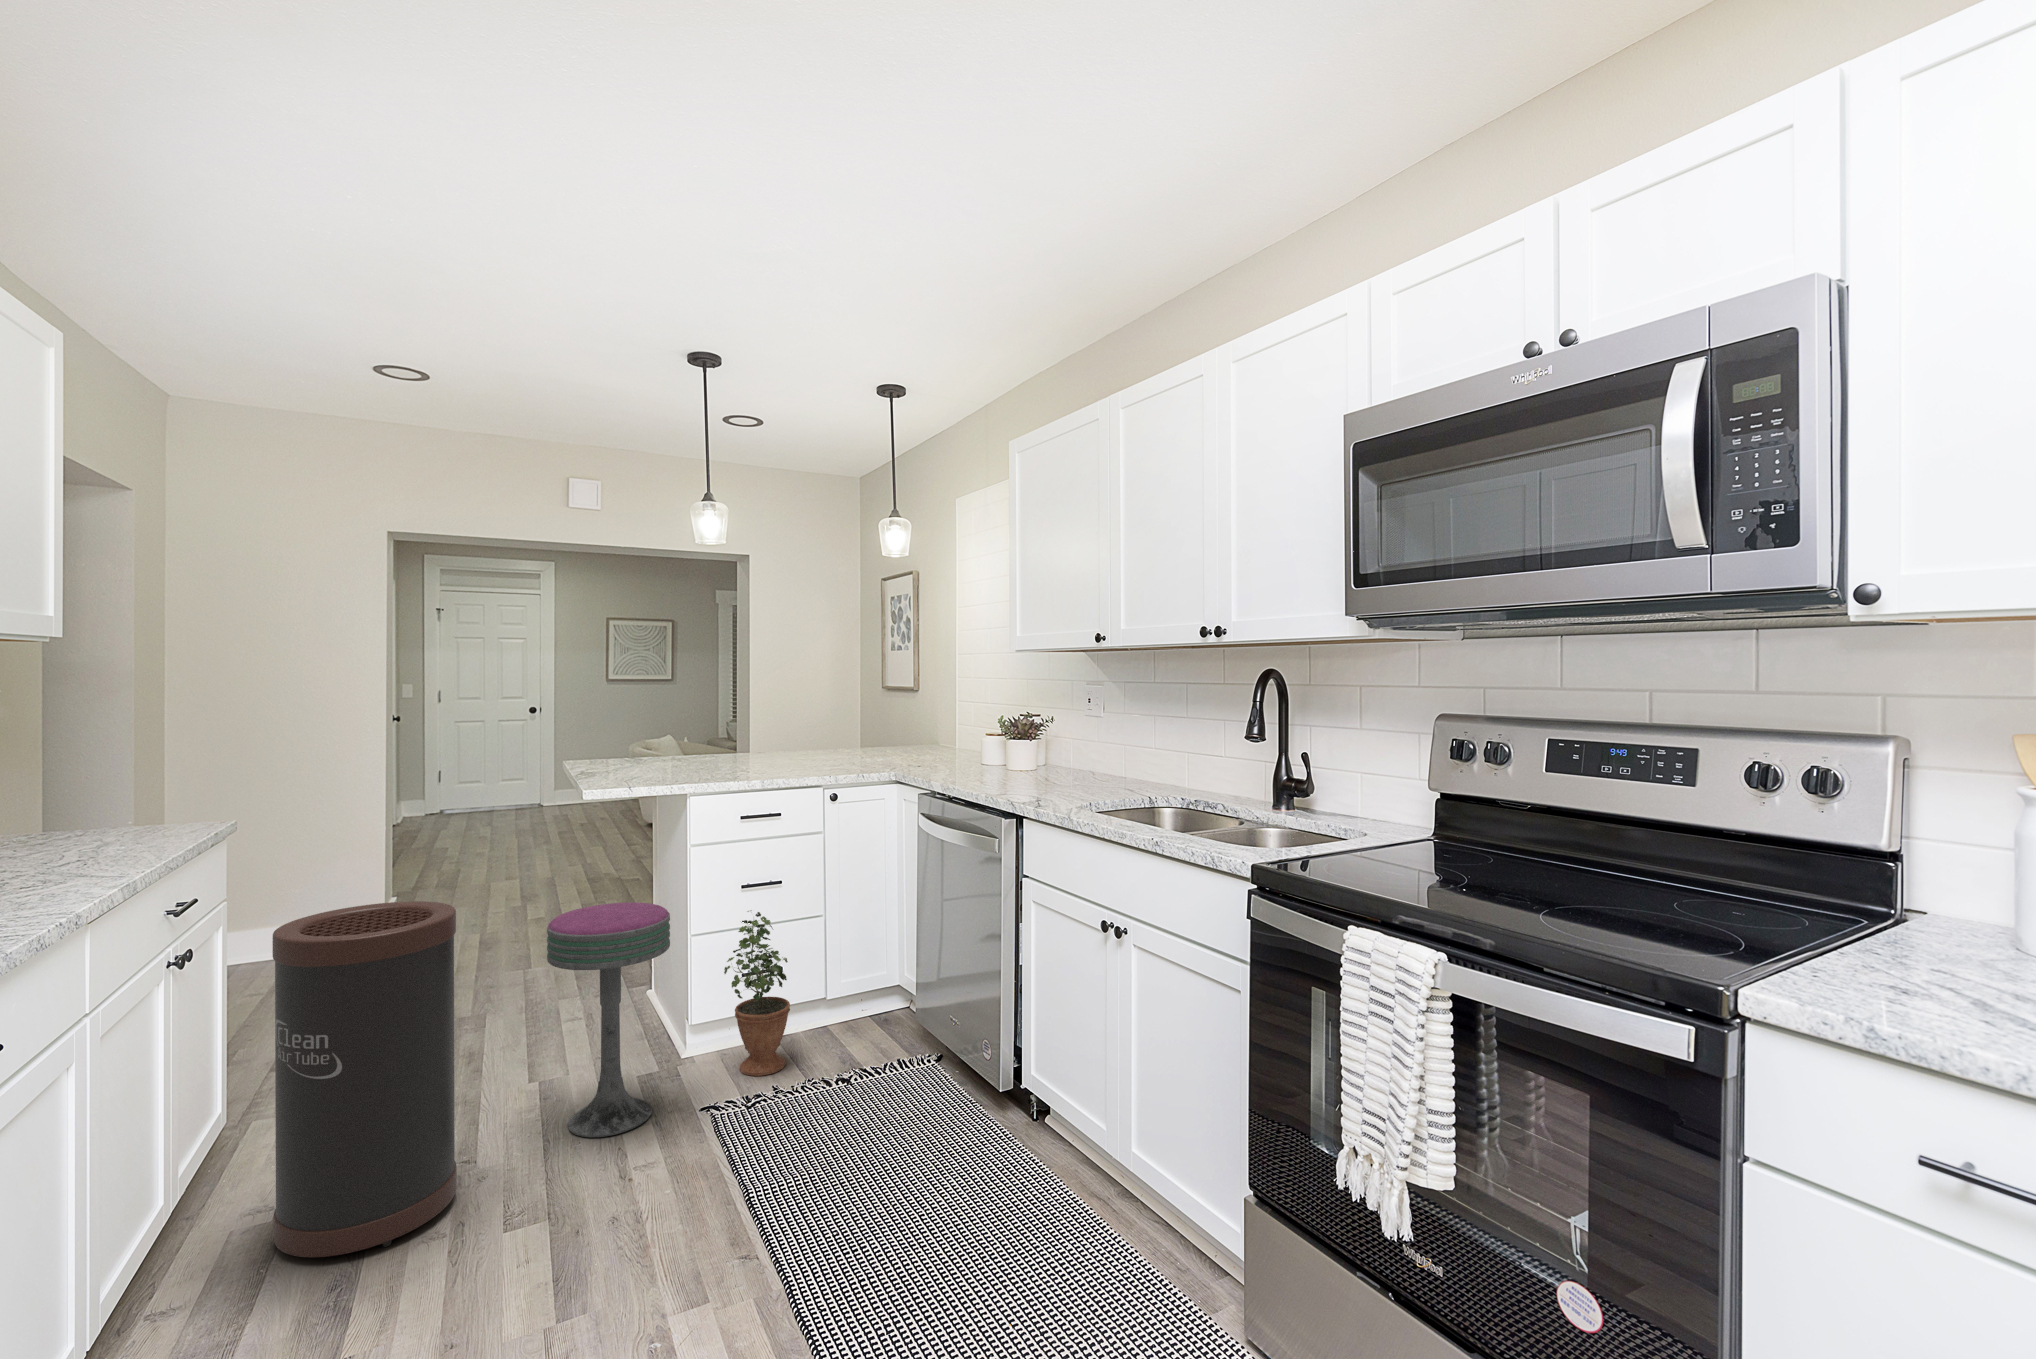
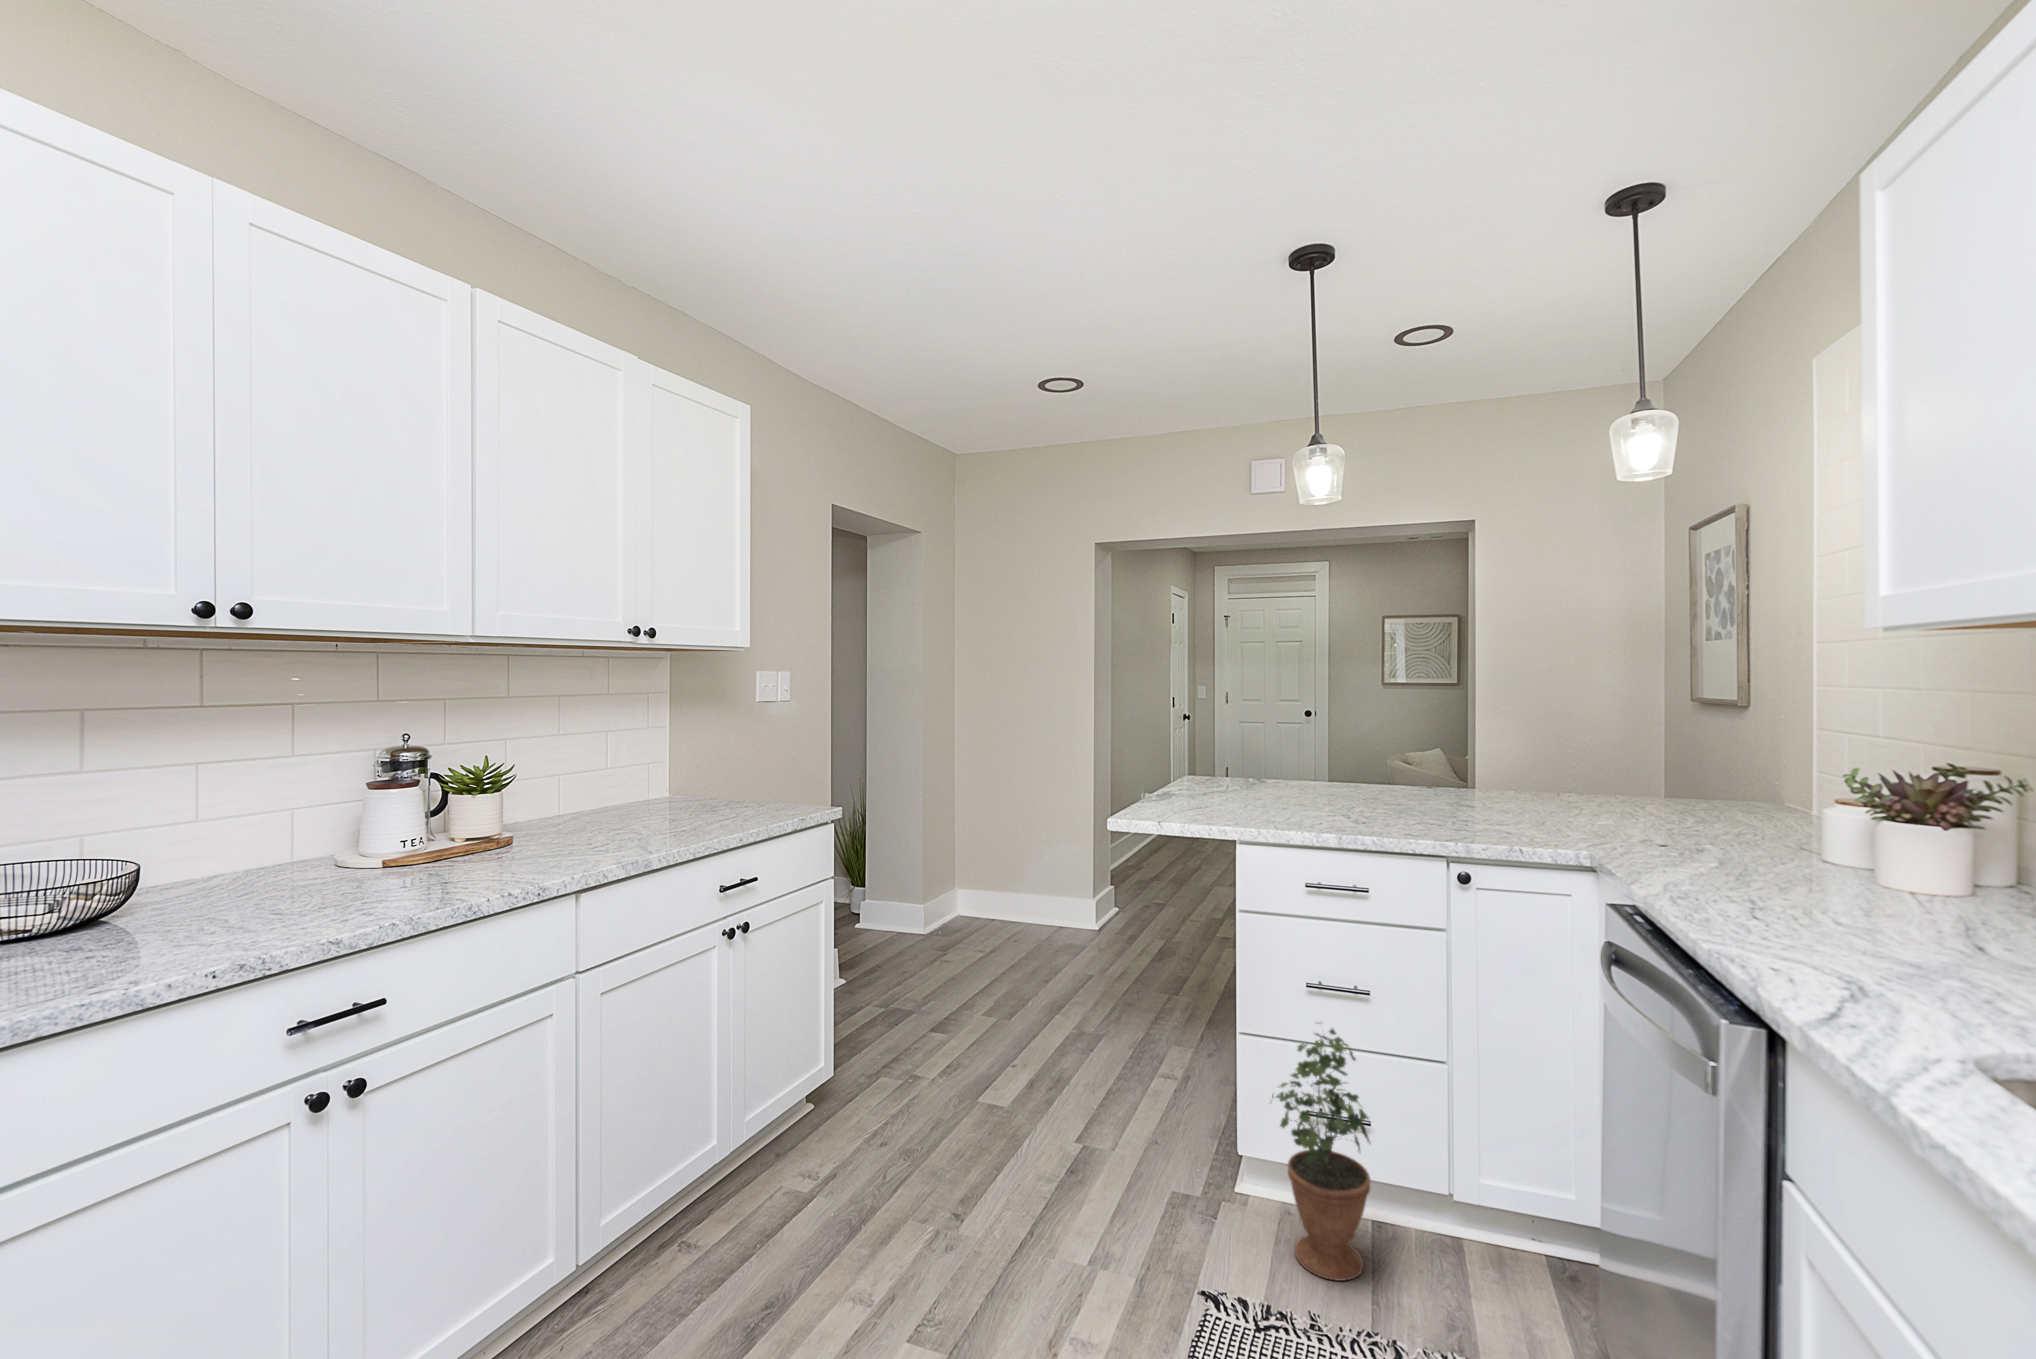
trash can: present [272,901,457,1257] -> none [771,913,925,1286]
bar stool: present [547,902,670,1138] -> none [1037,963,1178,1271]

